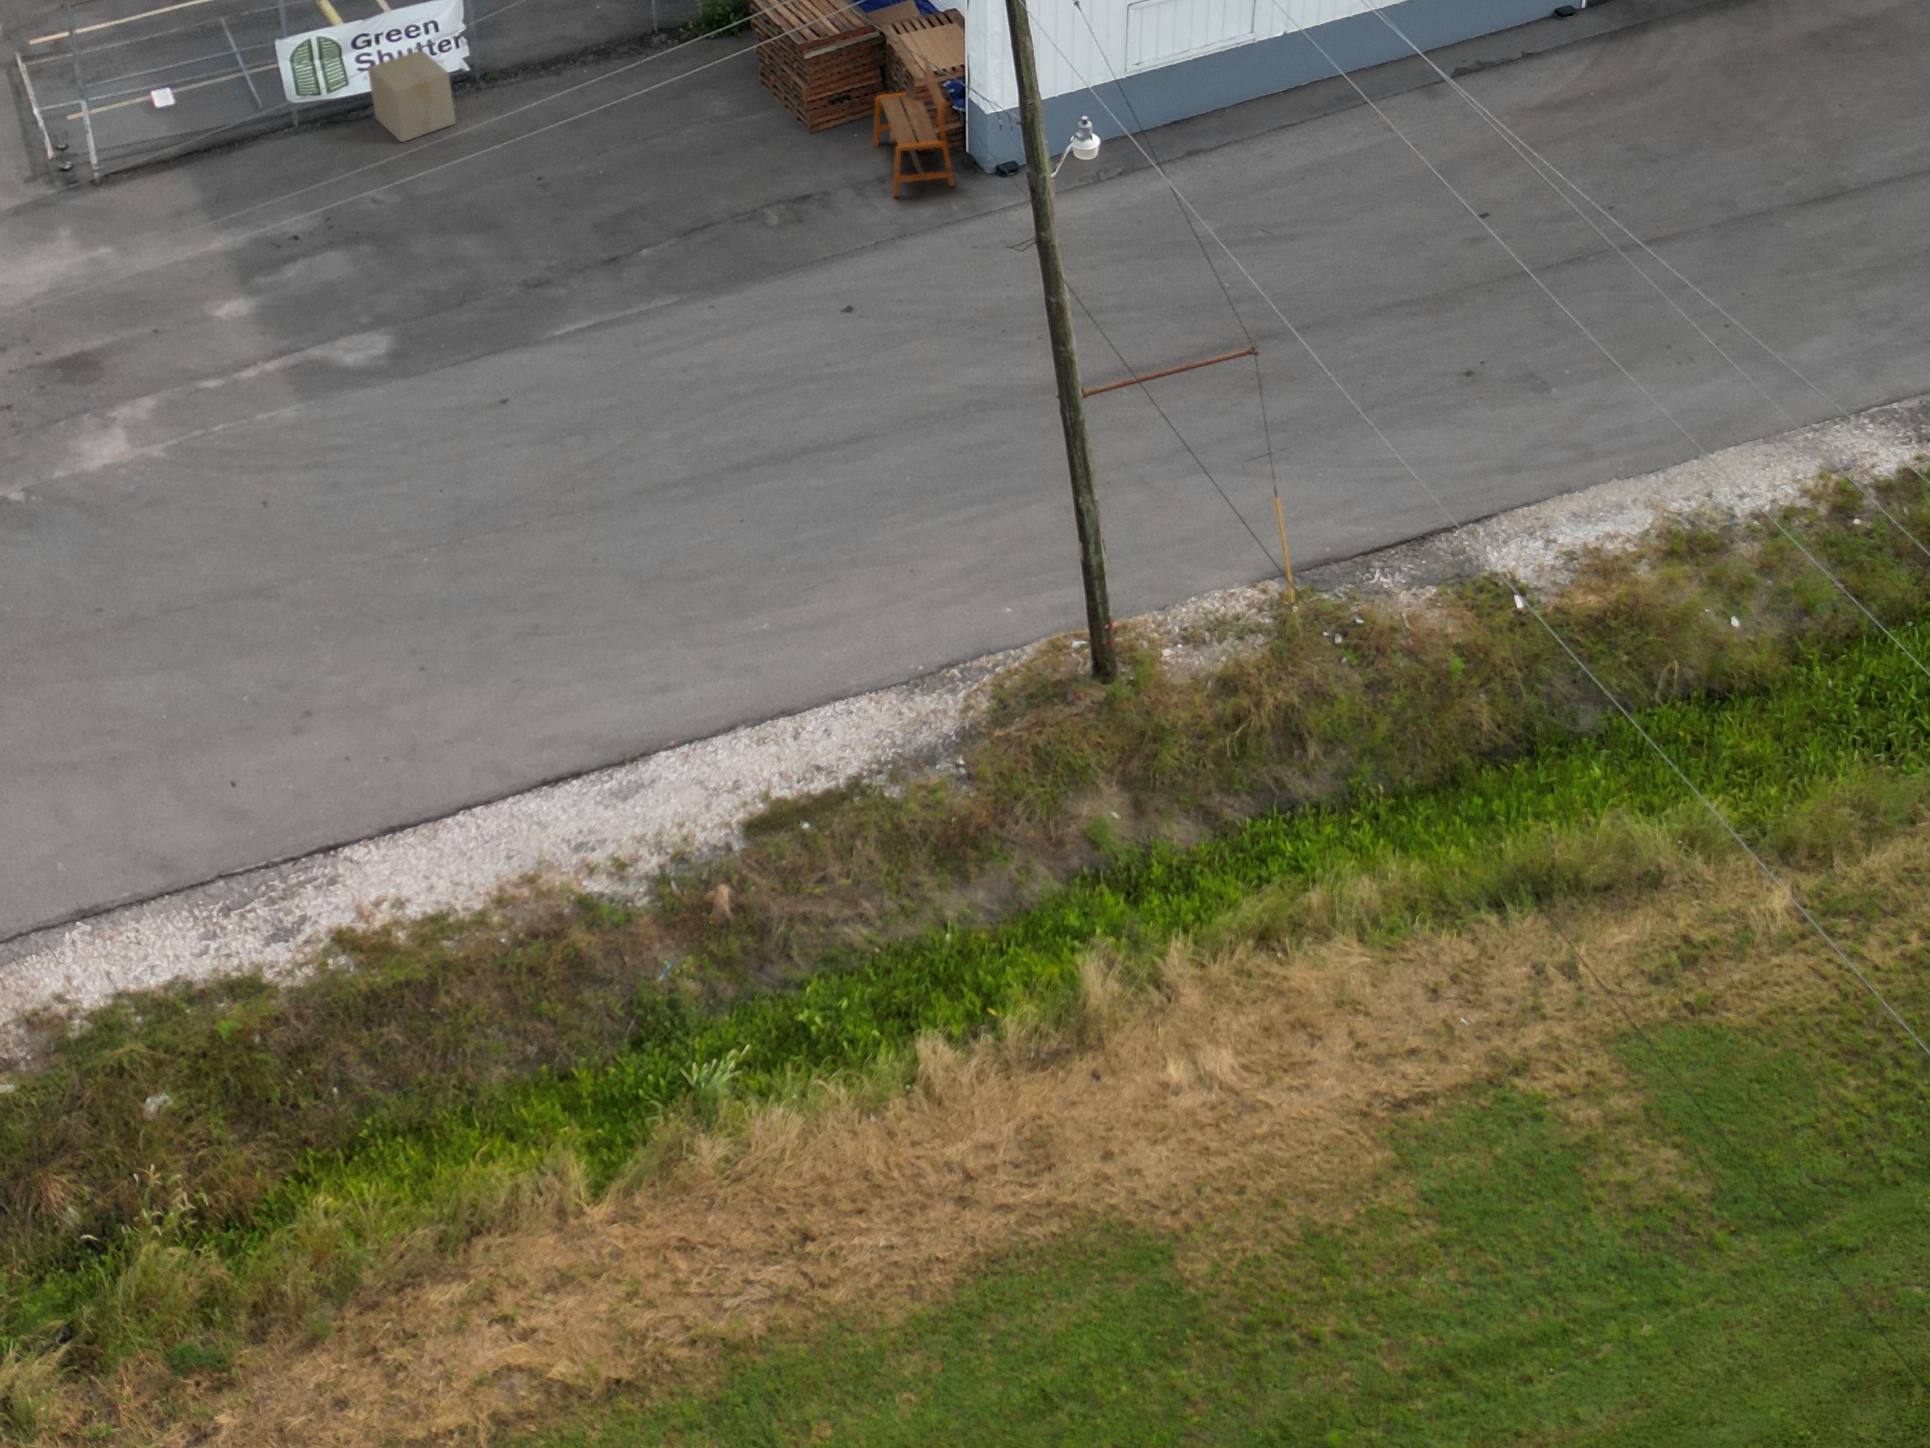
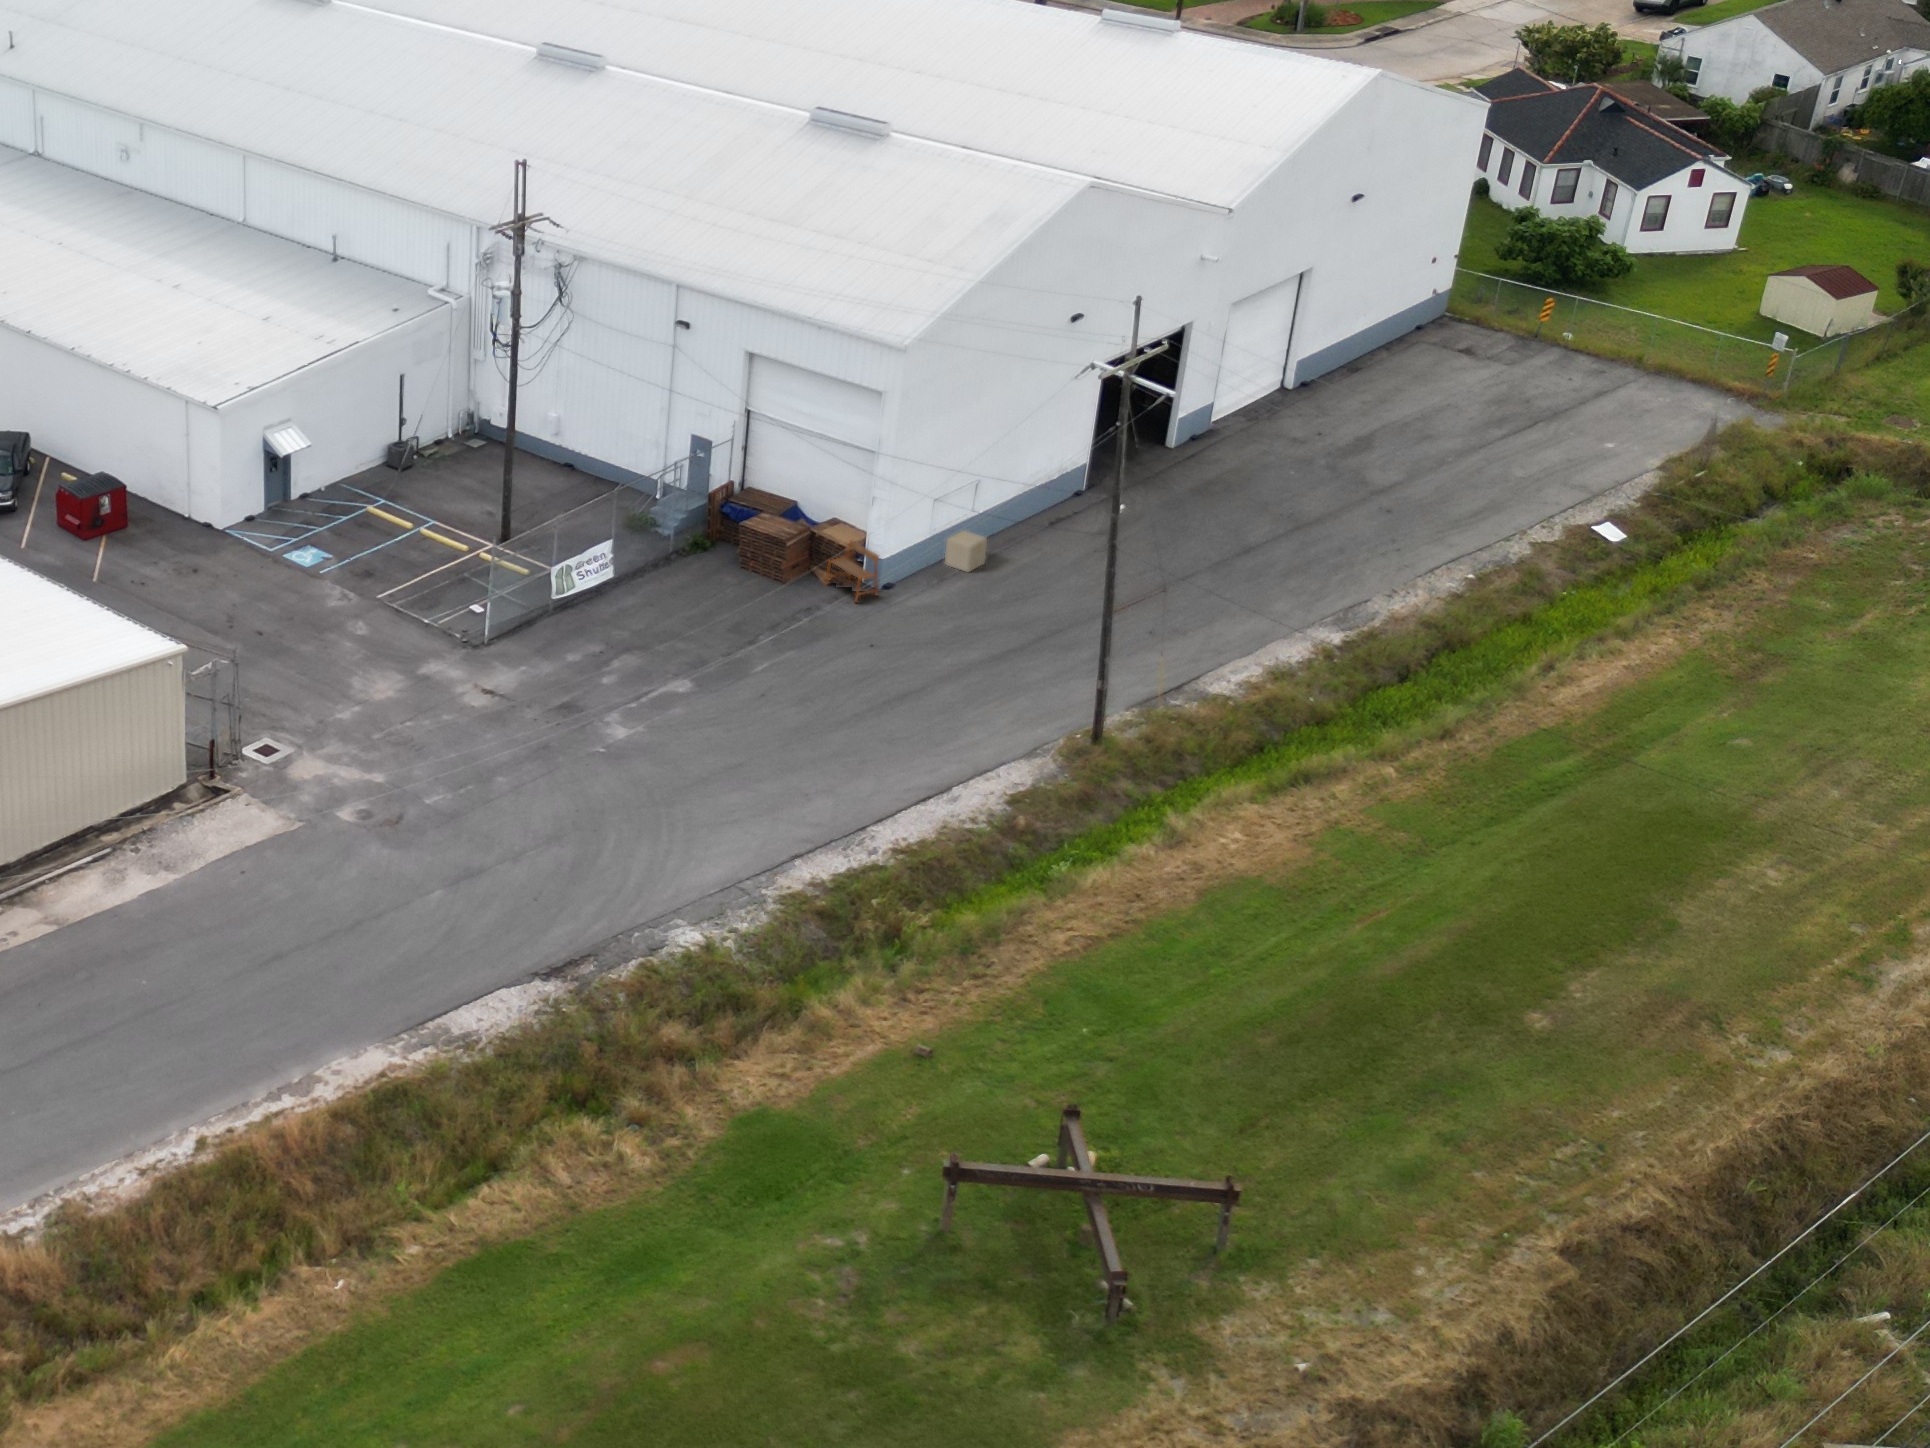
cardboard box: present [368,50,456,142] -> present [945,530,987,572]

